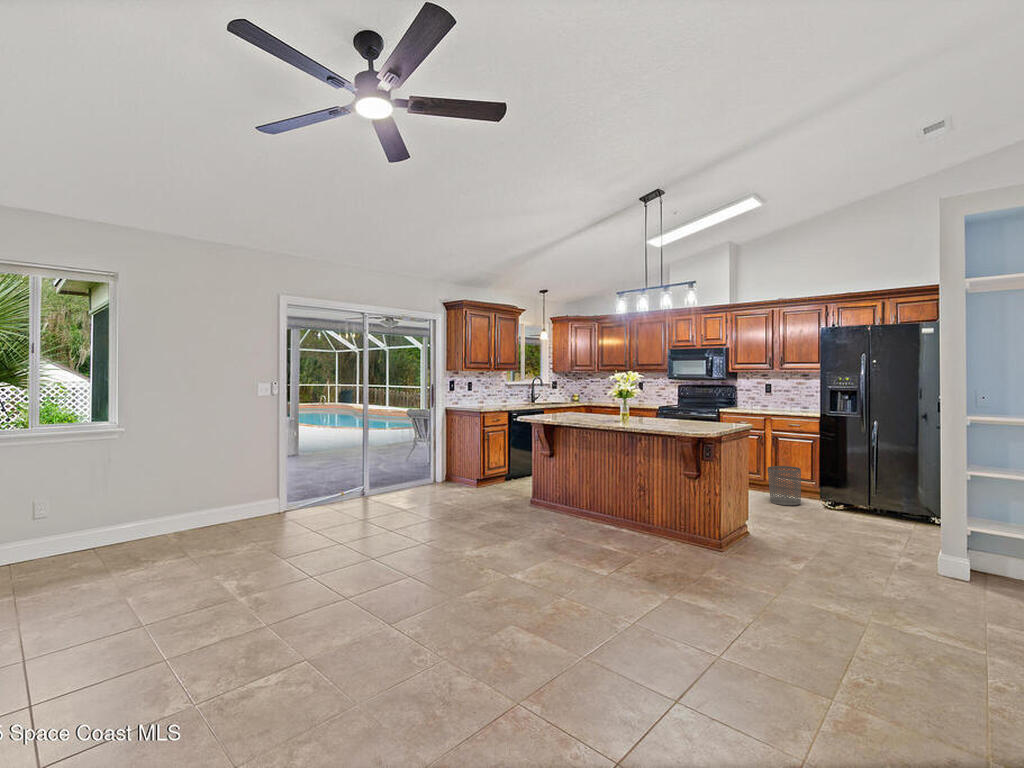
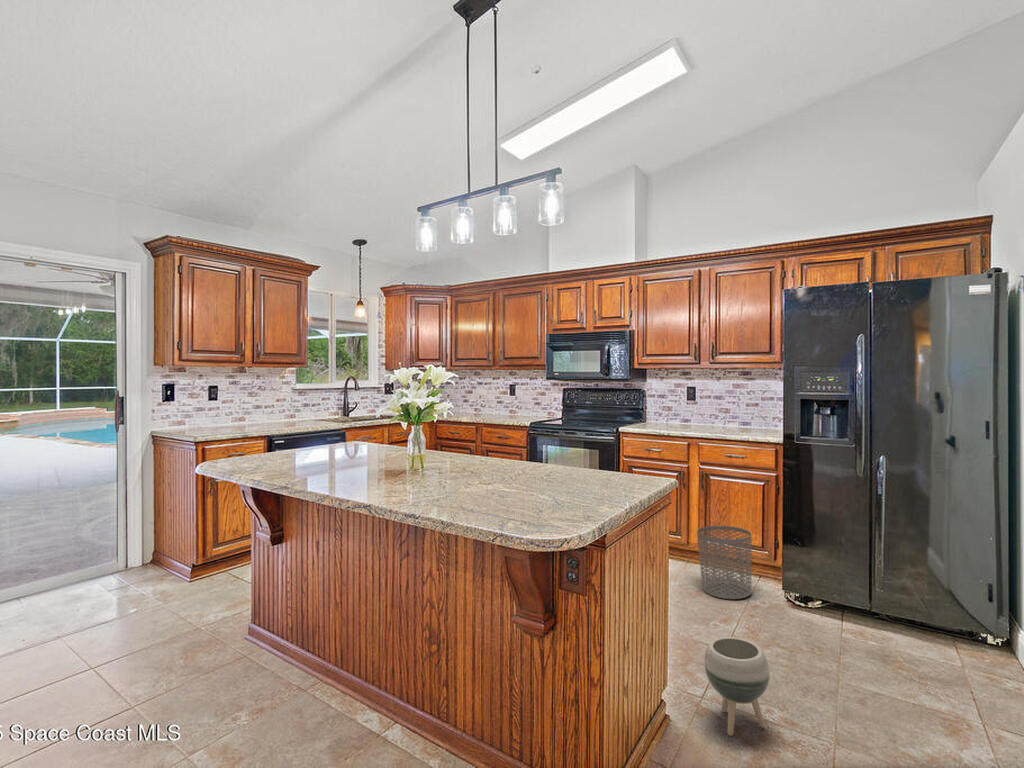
planter: none [763,500,794,539] -> present [704,637,770,736]

